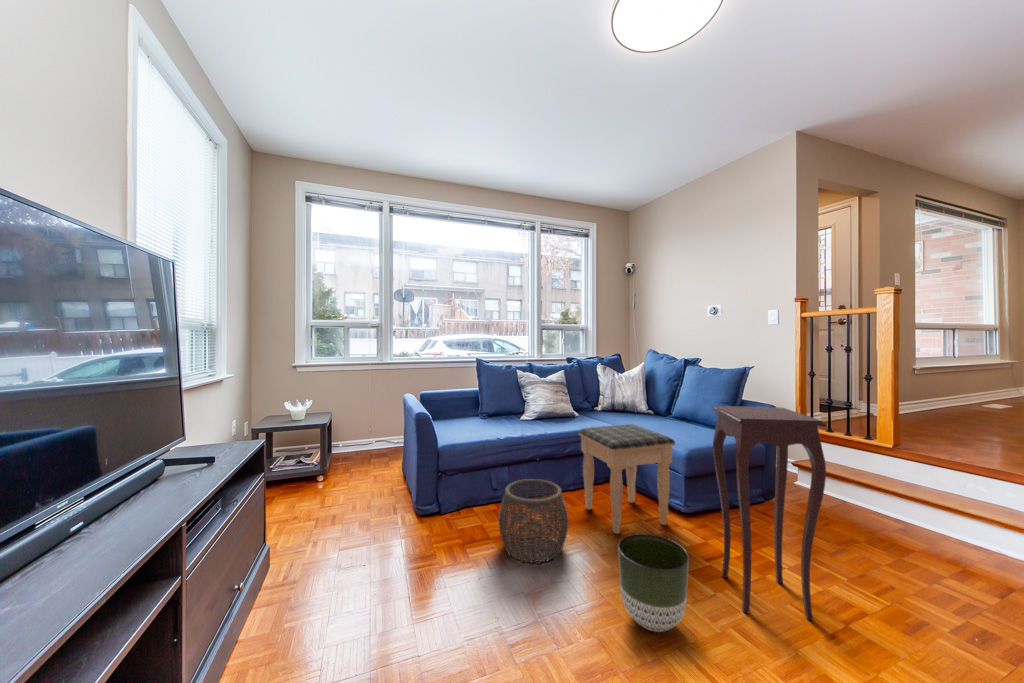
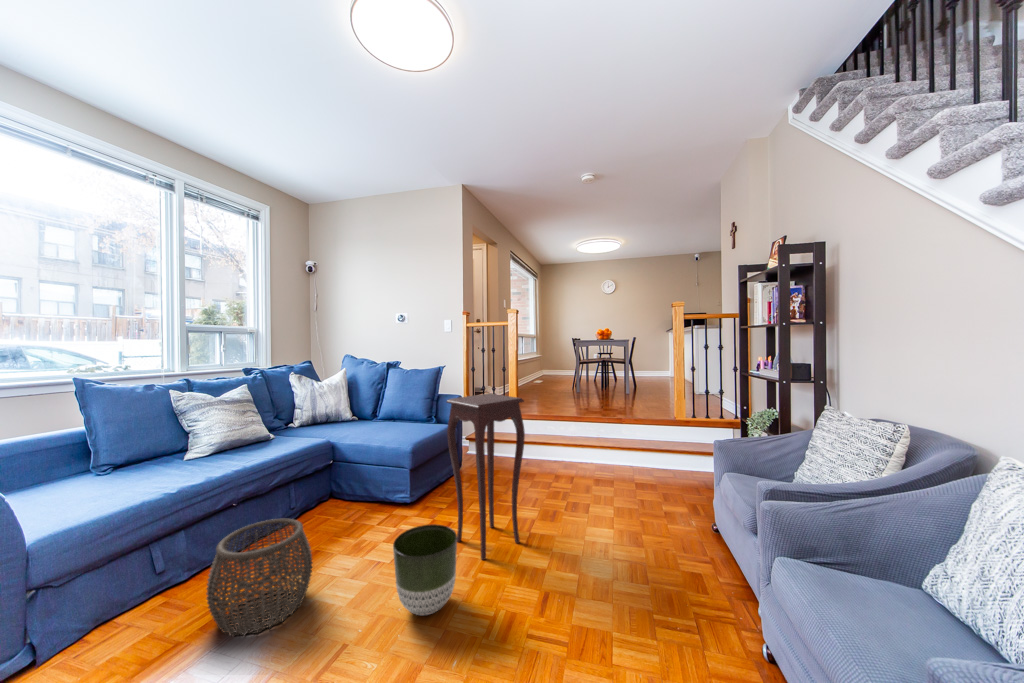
footstool: present [579,424,675,534] -> none [296,432,403,548]

